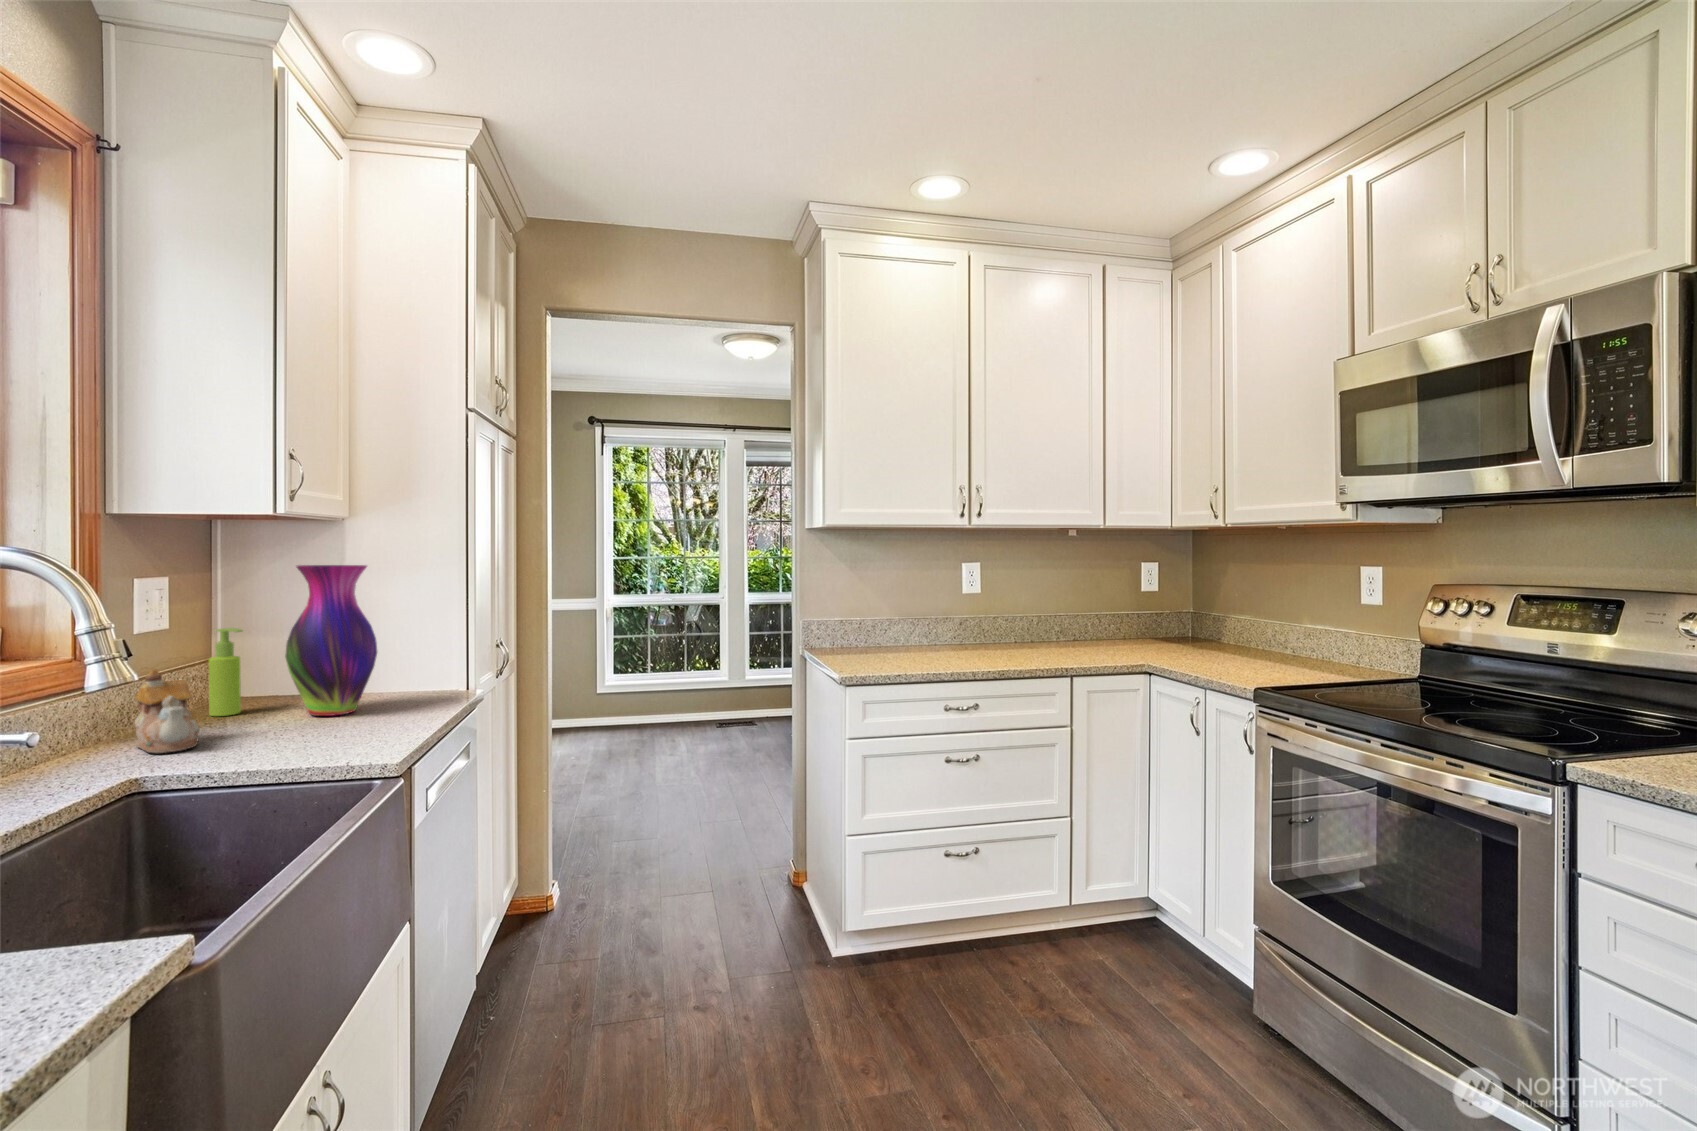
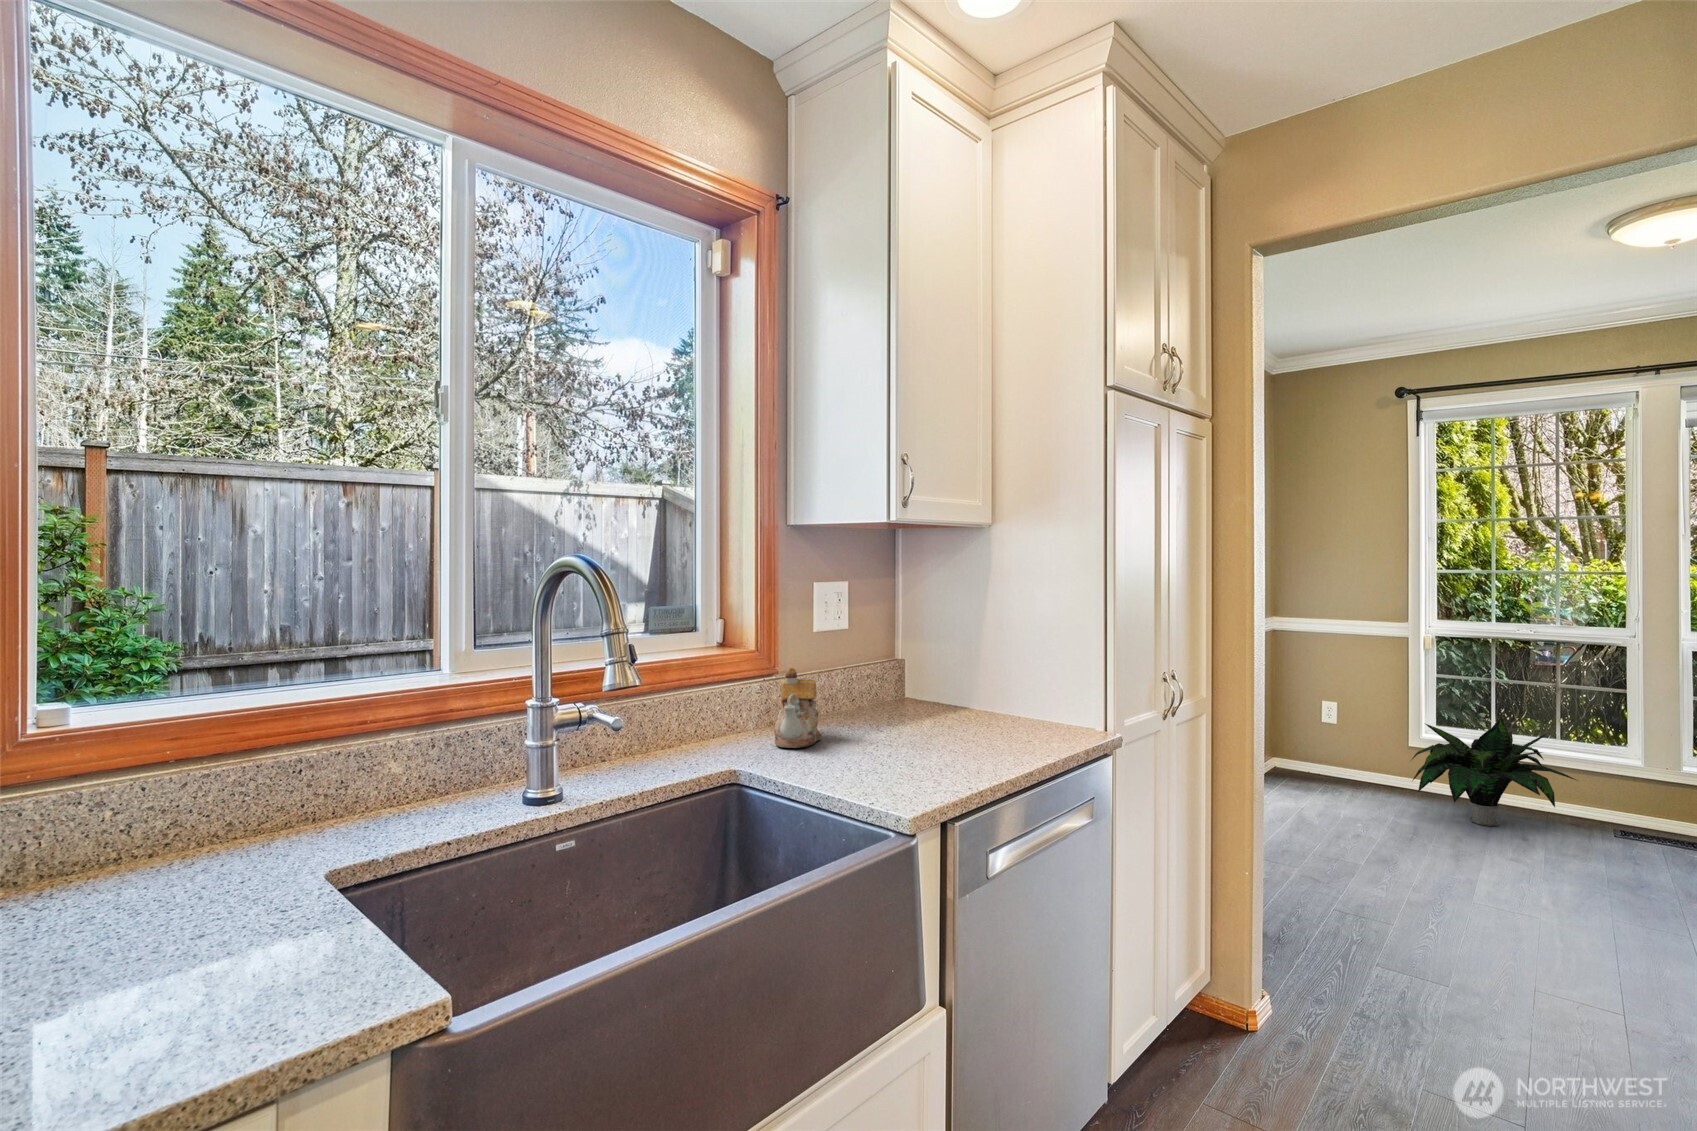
vase: present [285,565,377,716] -> none [910,573,994,735]
soap dispenser: present [209,628,242,716] -> none [866,633,890,718]
potted plant: none [598,663,696,742] -> present [1412,717,1576,826]

